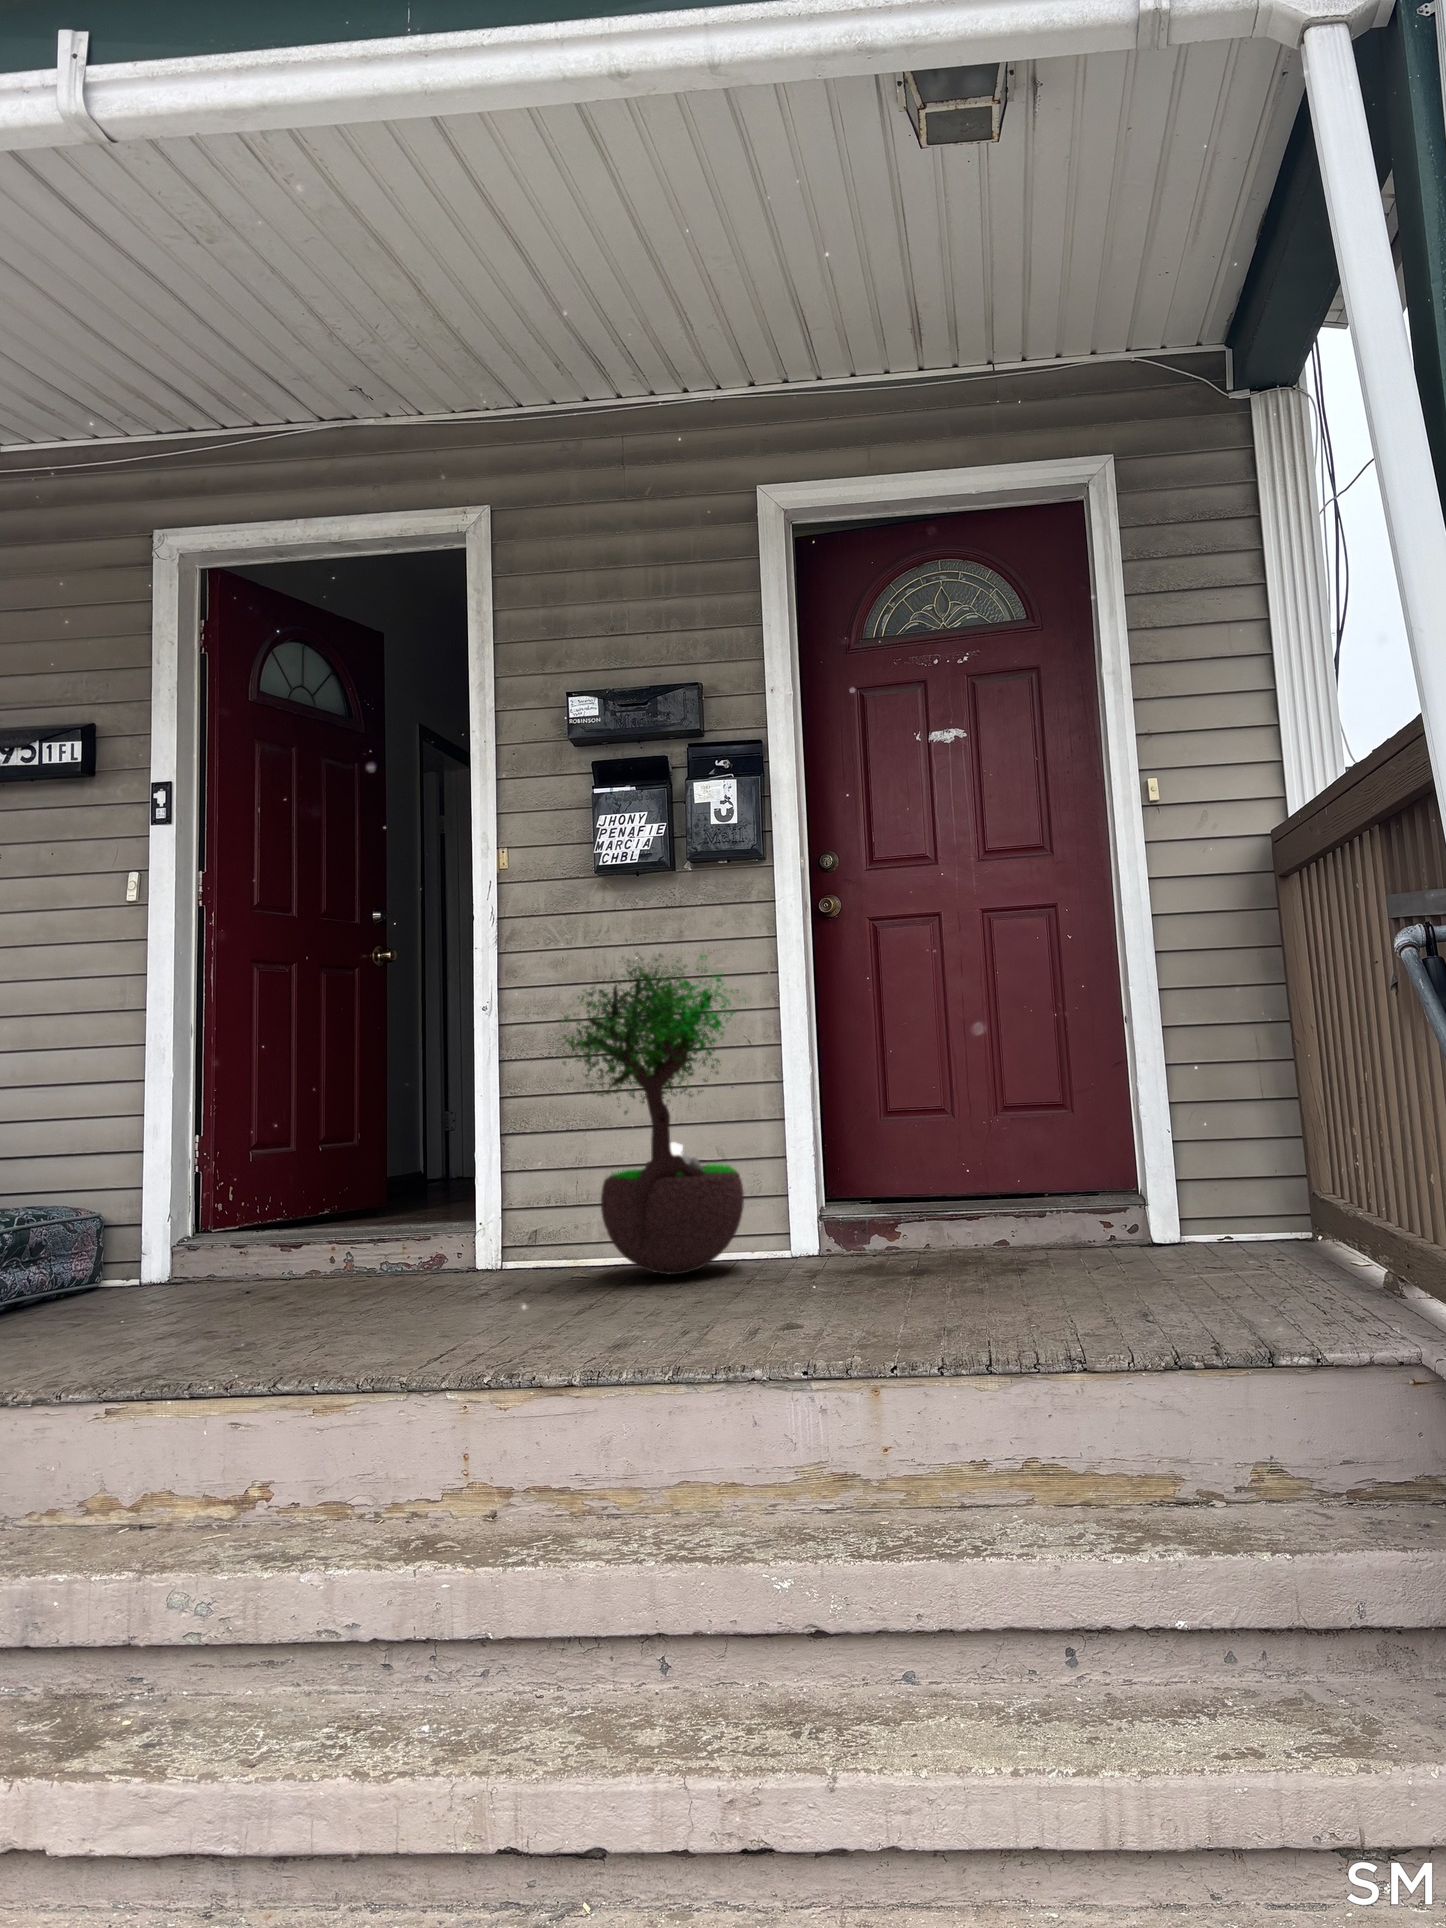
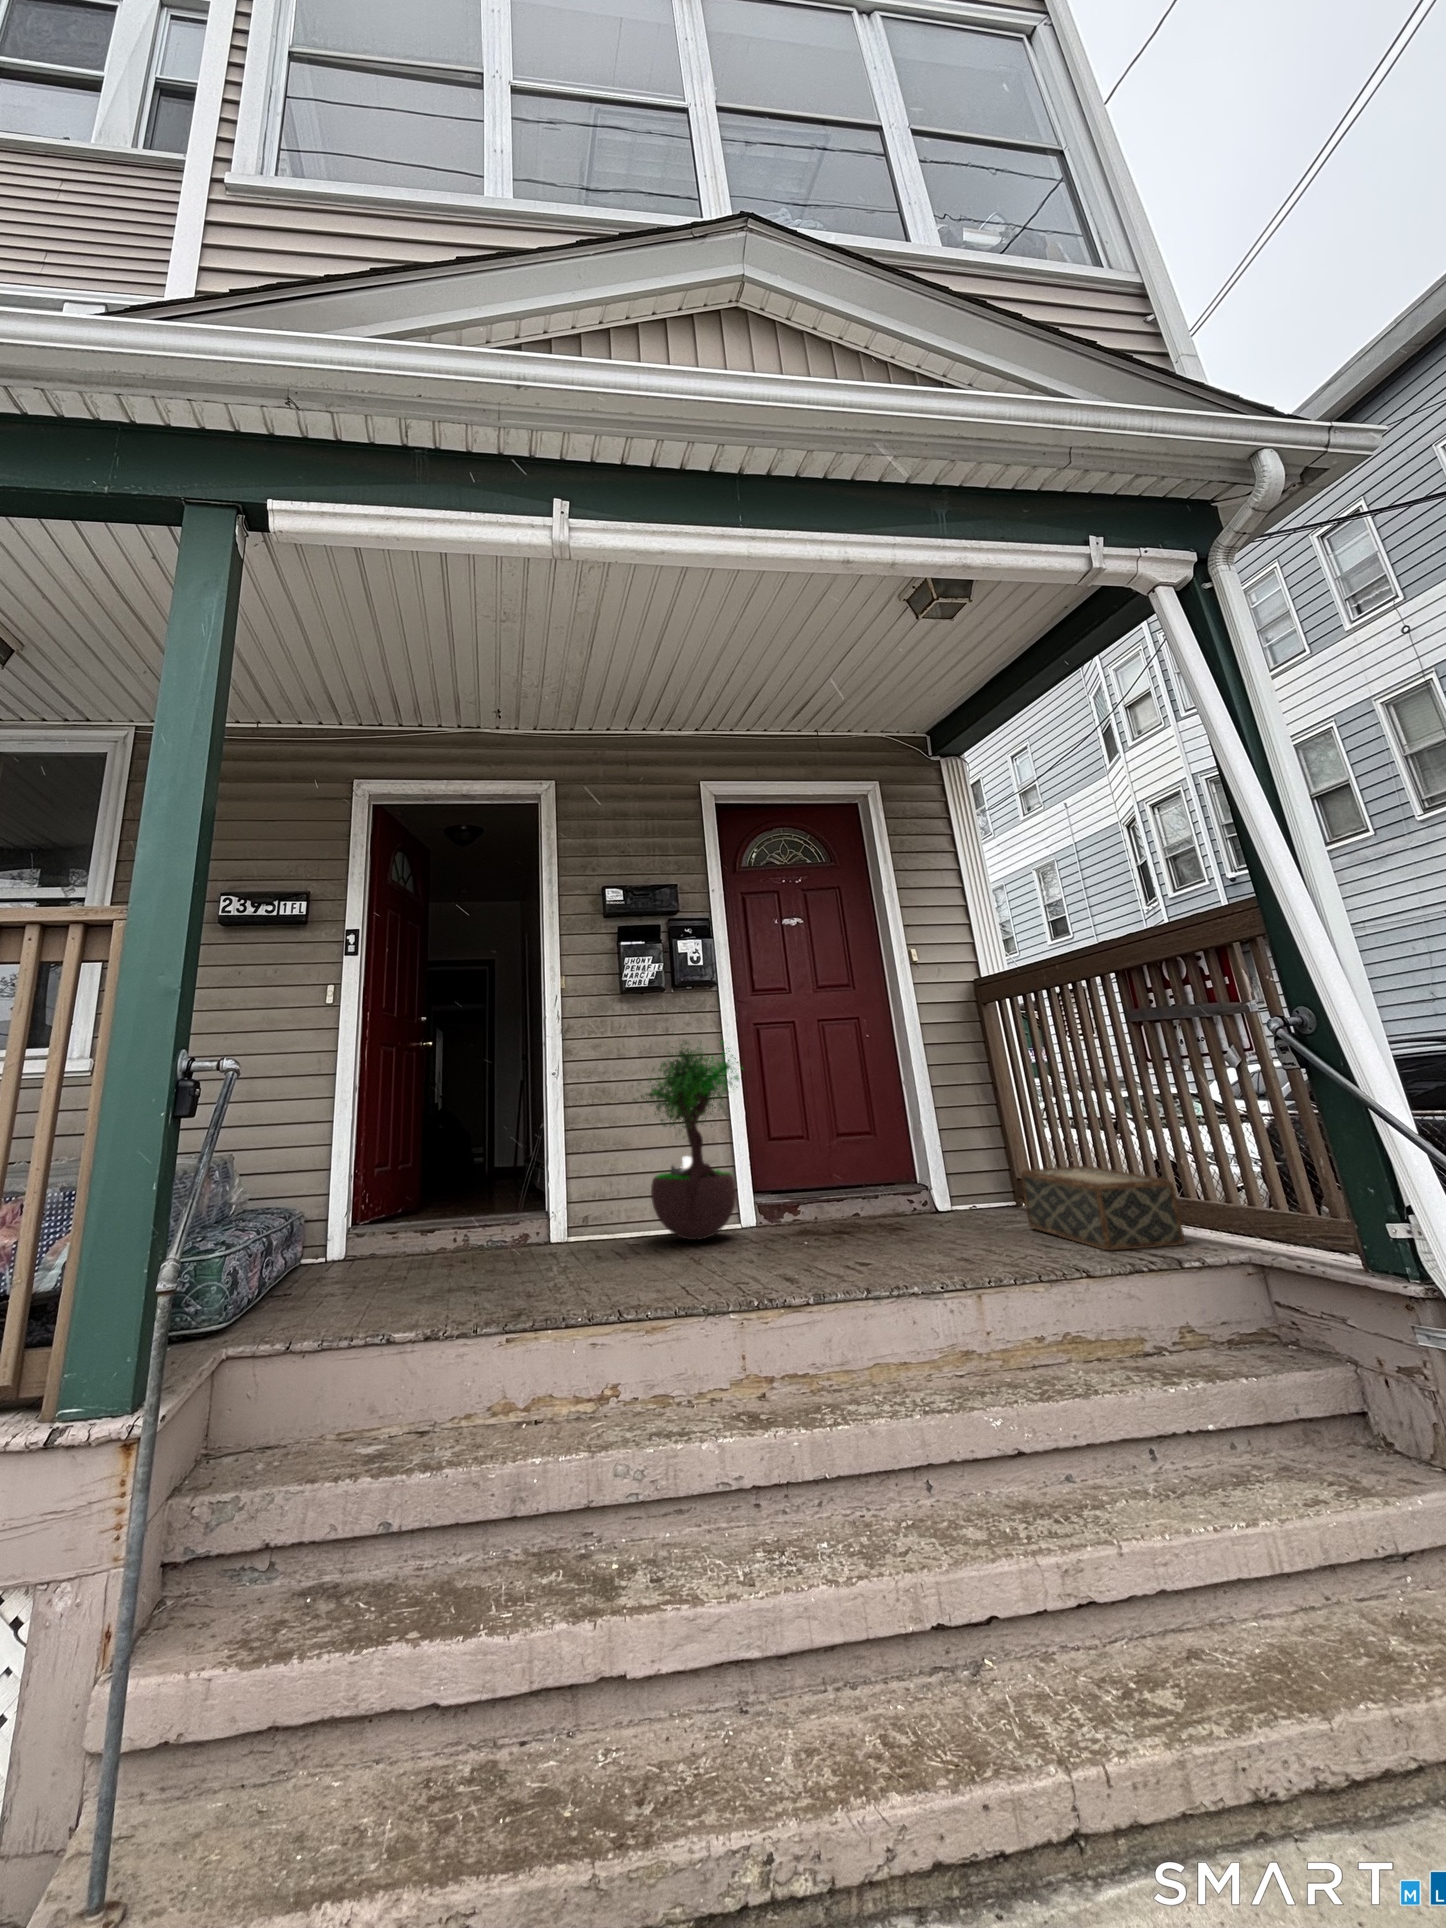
woven basket: none [1198,1174,1396,1322] -> present [1021,1166,1185,1251]

